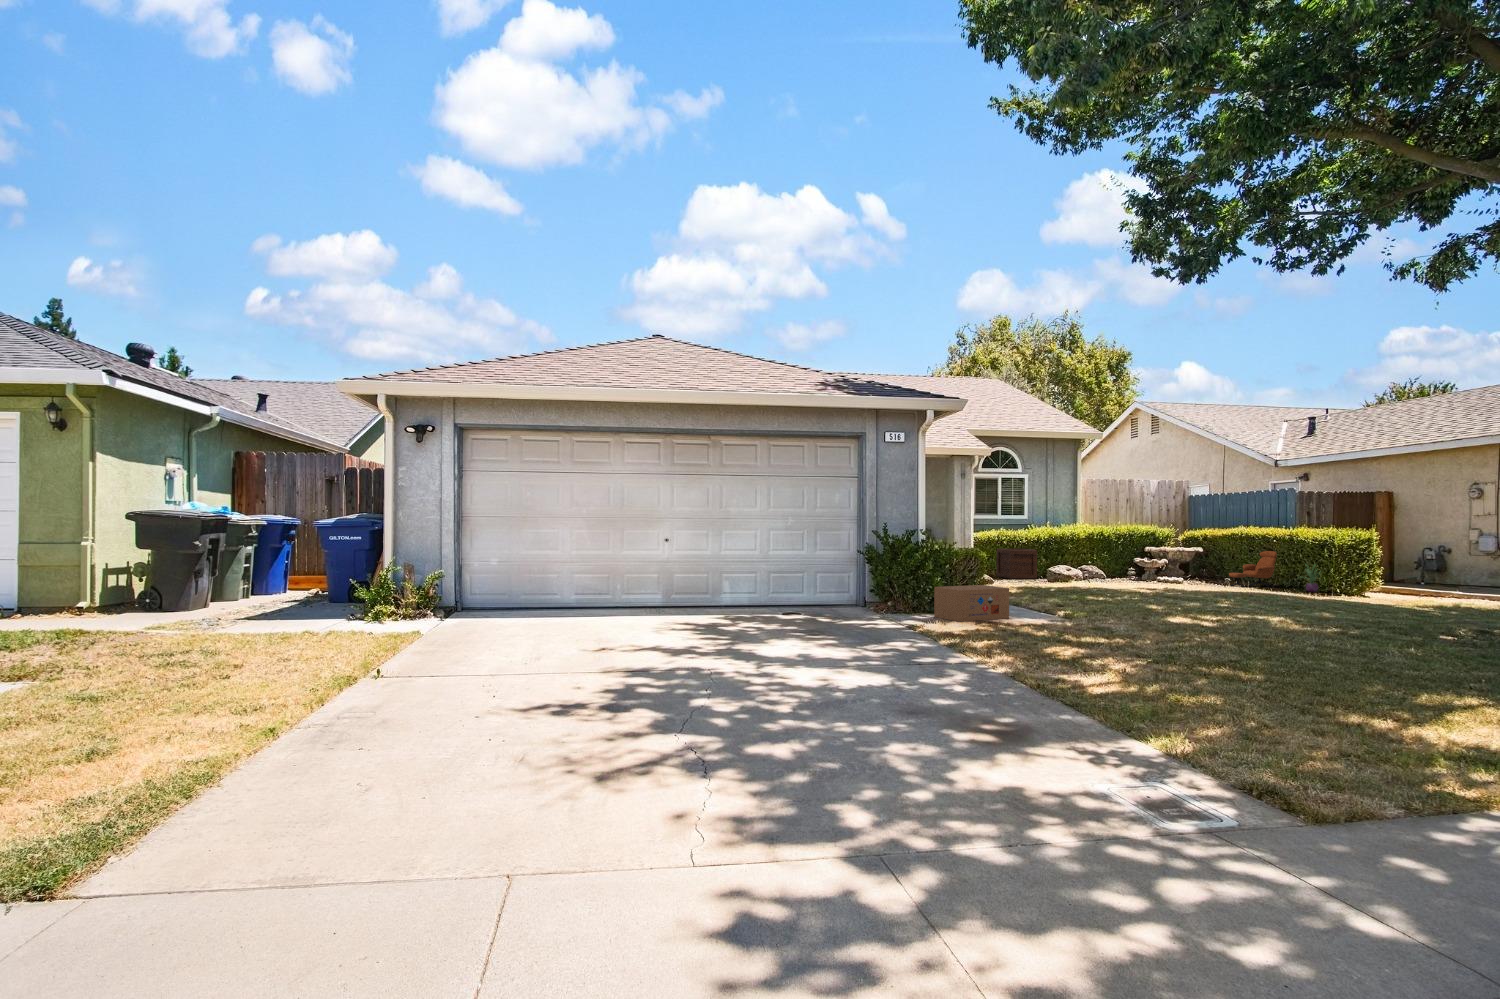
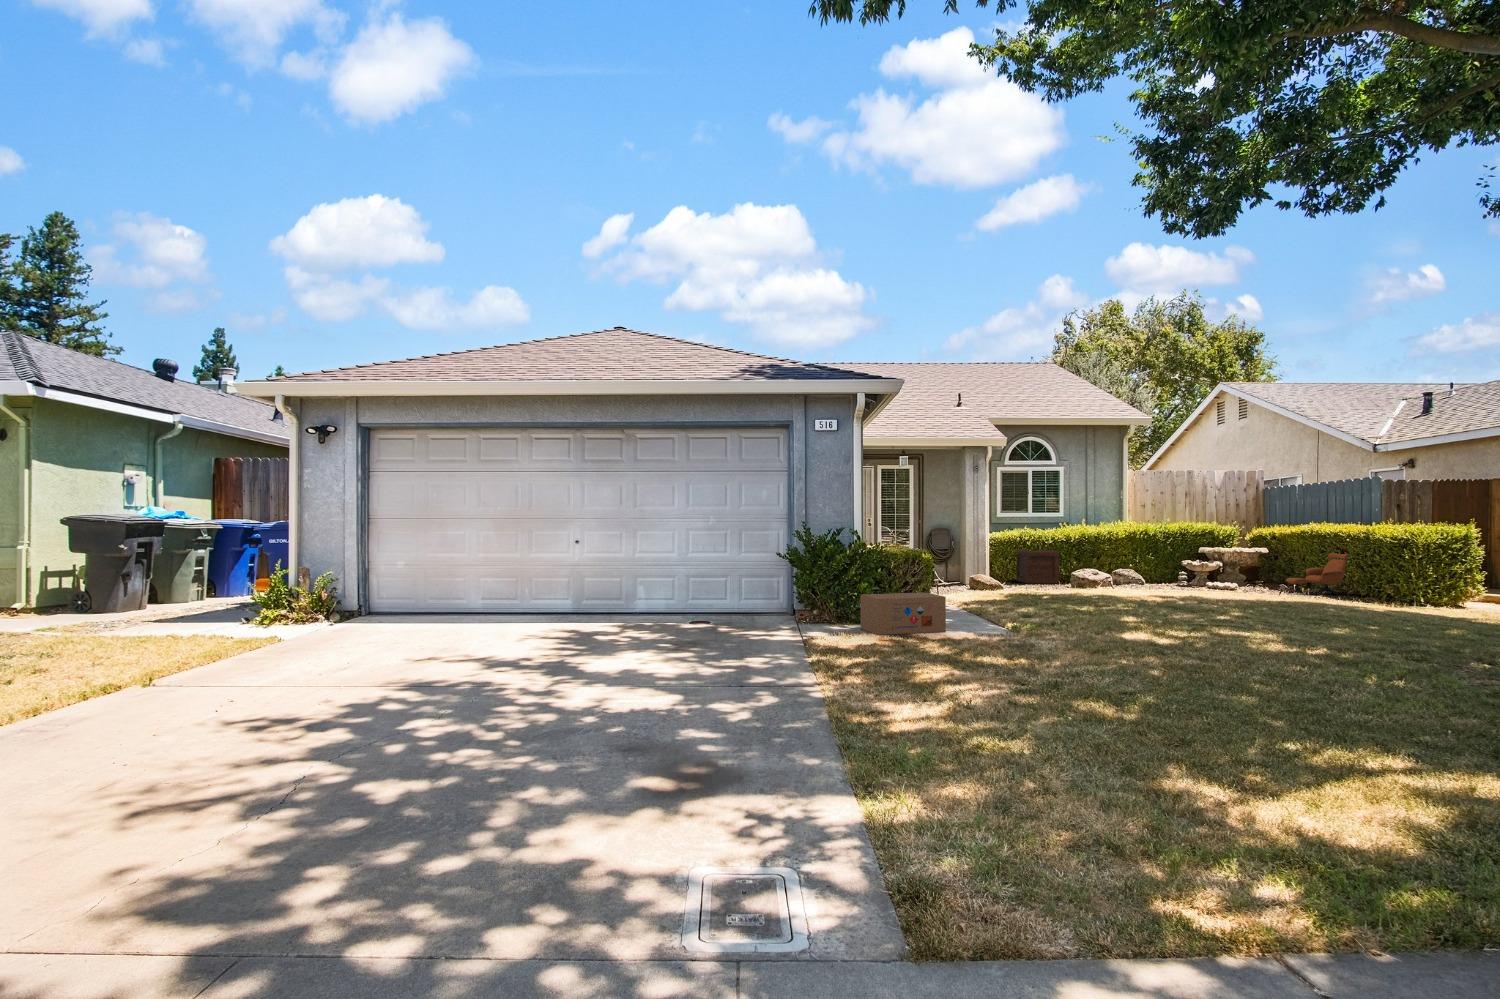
decorative plant: present [1301,565,1321,592] -> none [1364,567,1411,602]

